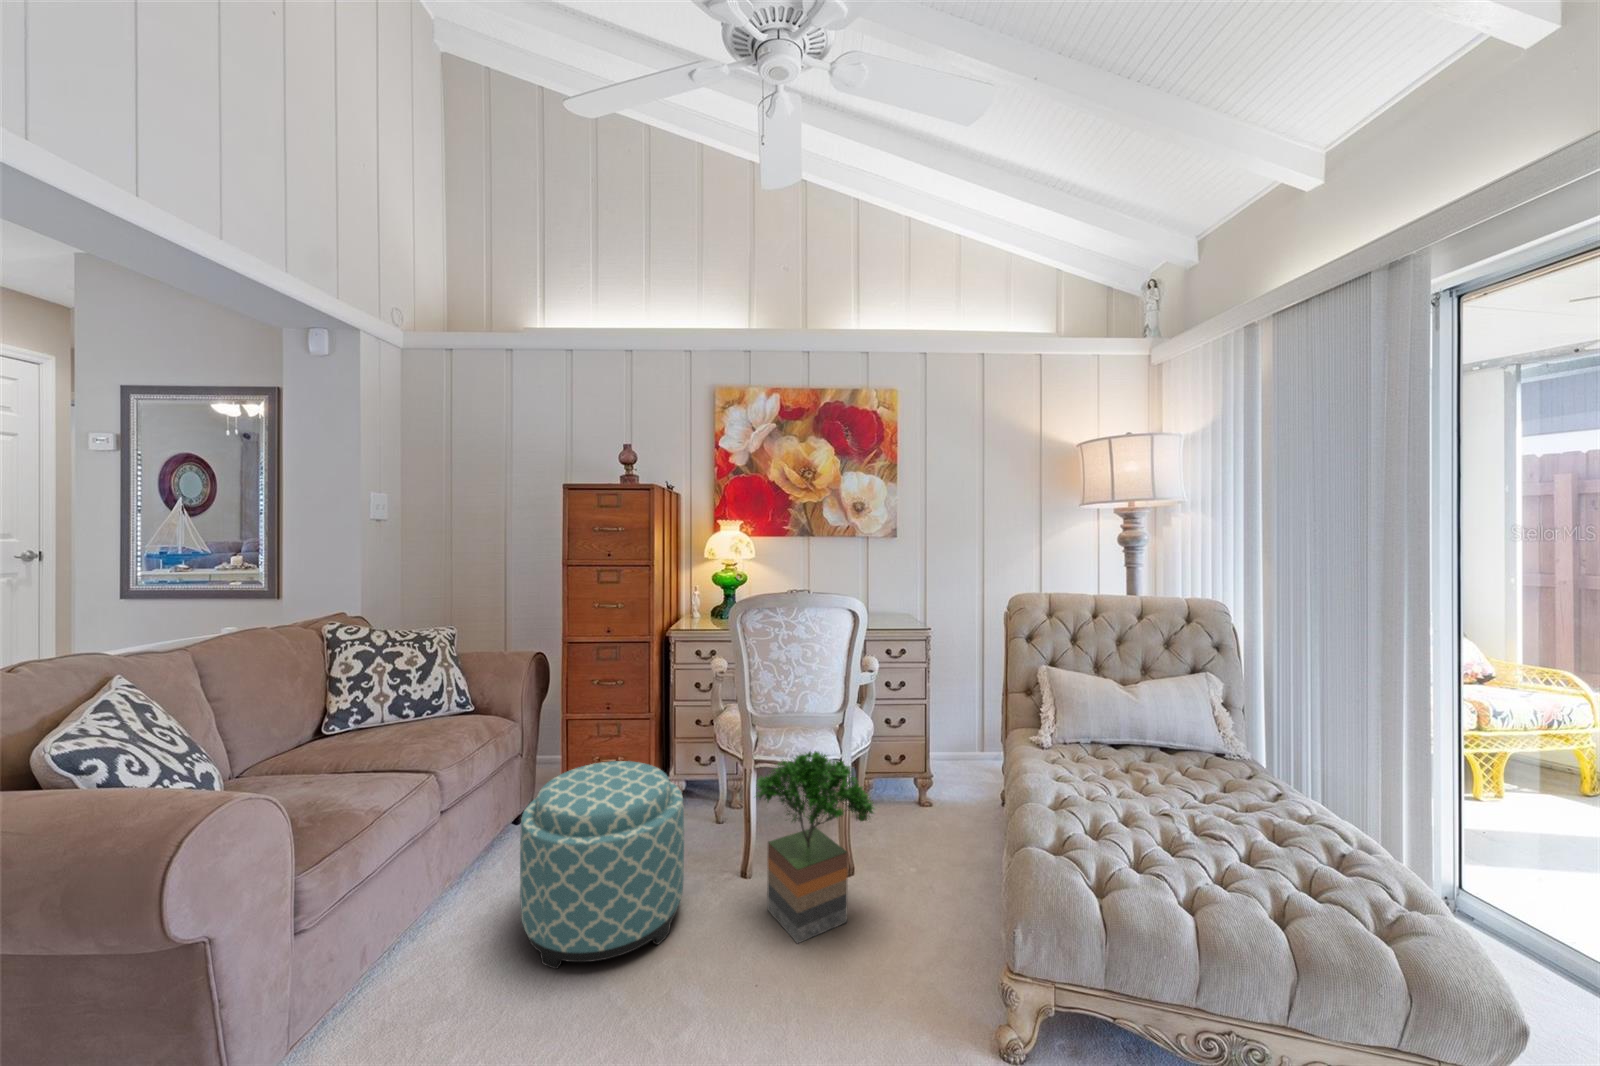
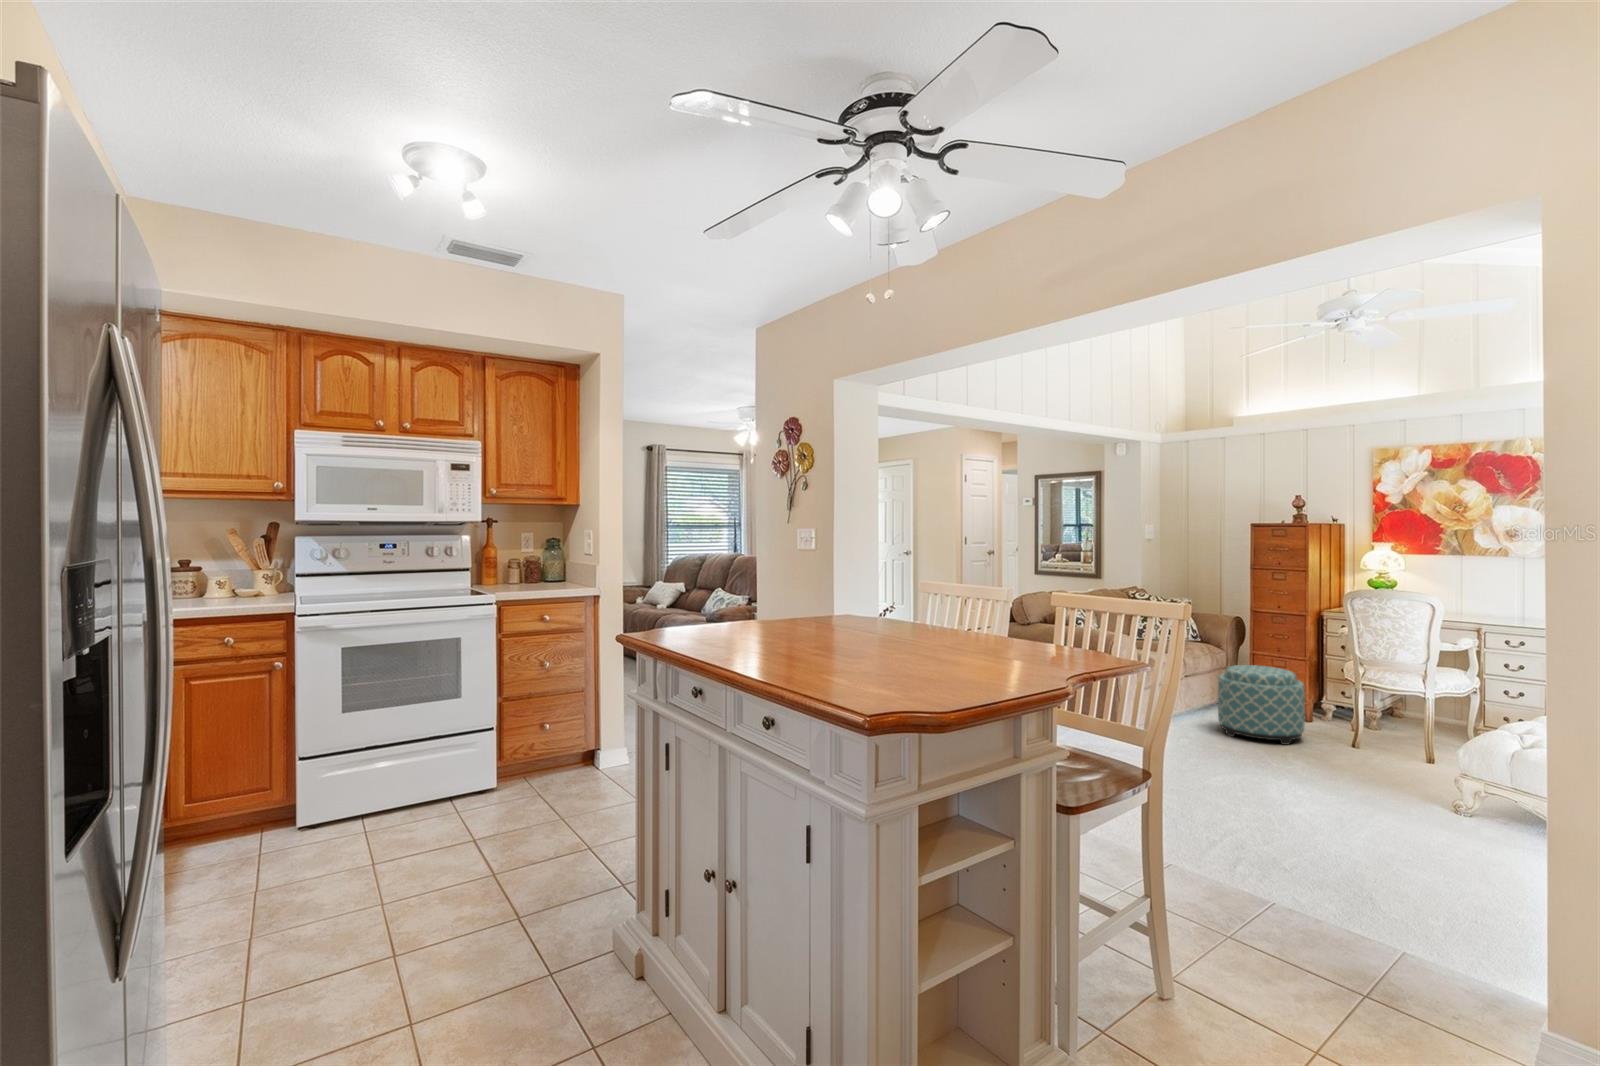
potted tree: present [757,751,874,943] -> none [1341,673,1419,767]

